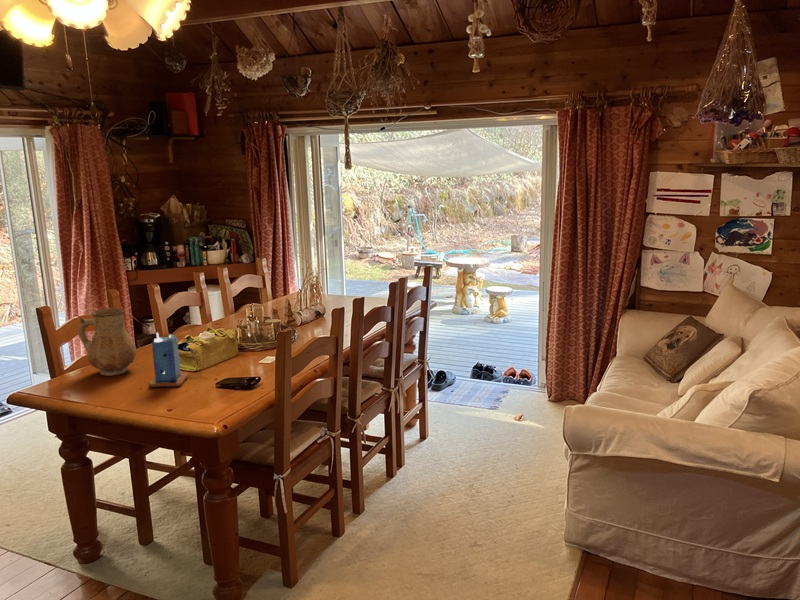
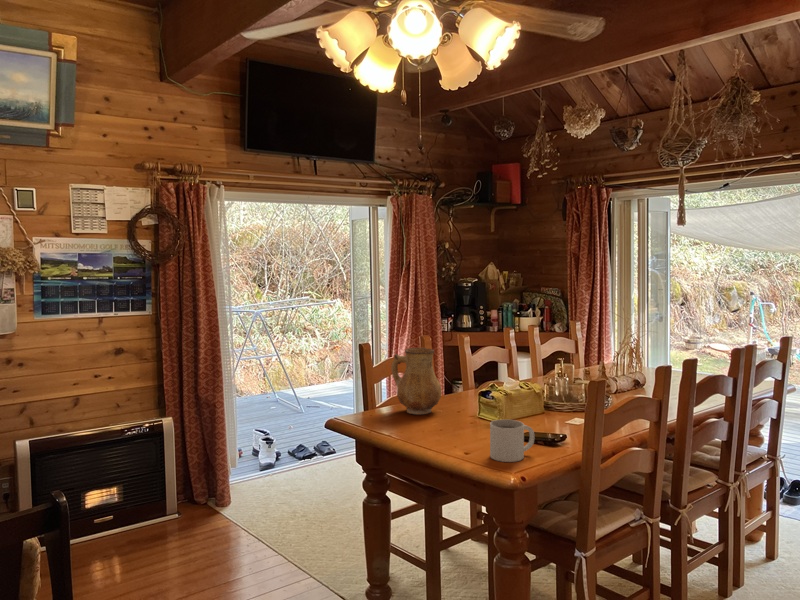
candle: present [148,333,188,387] -> none [449,372,489,432]
mug: none [190,375,232,415] -> present [490,419,535,462]

